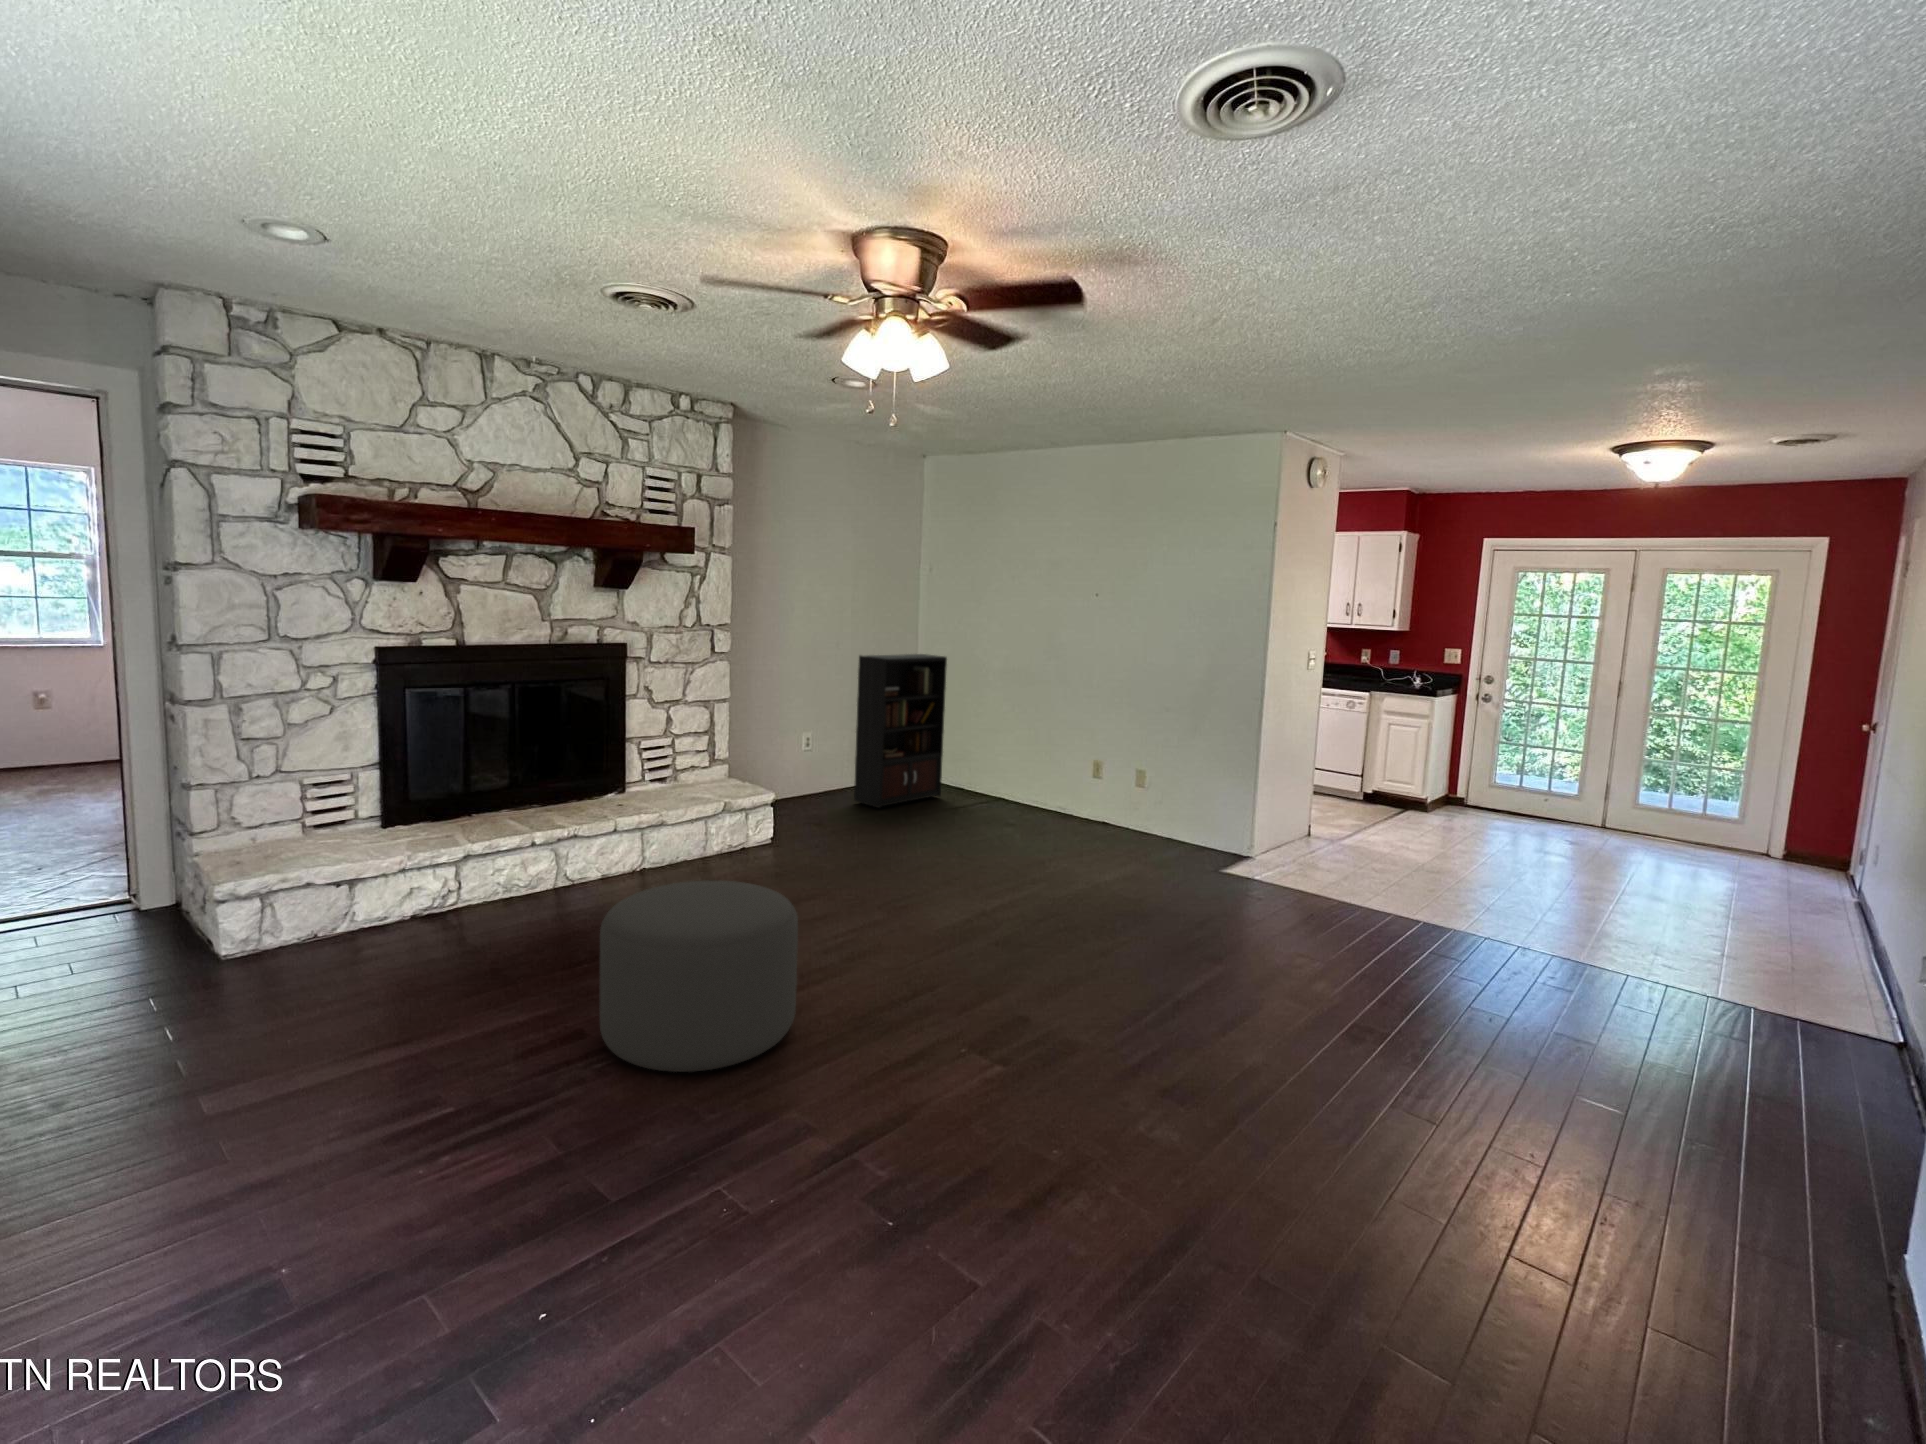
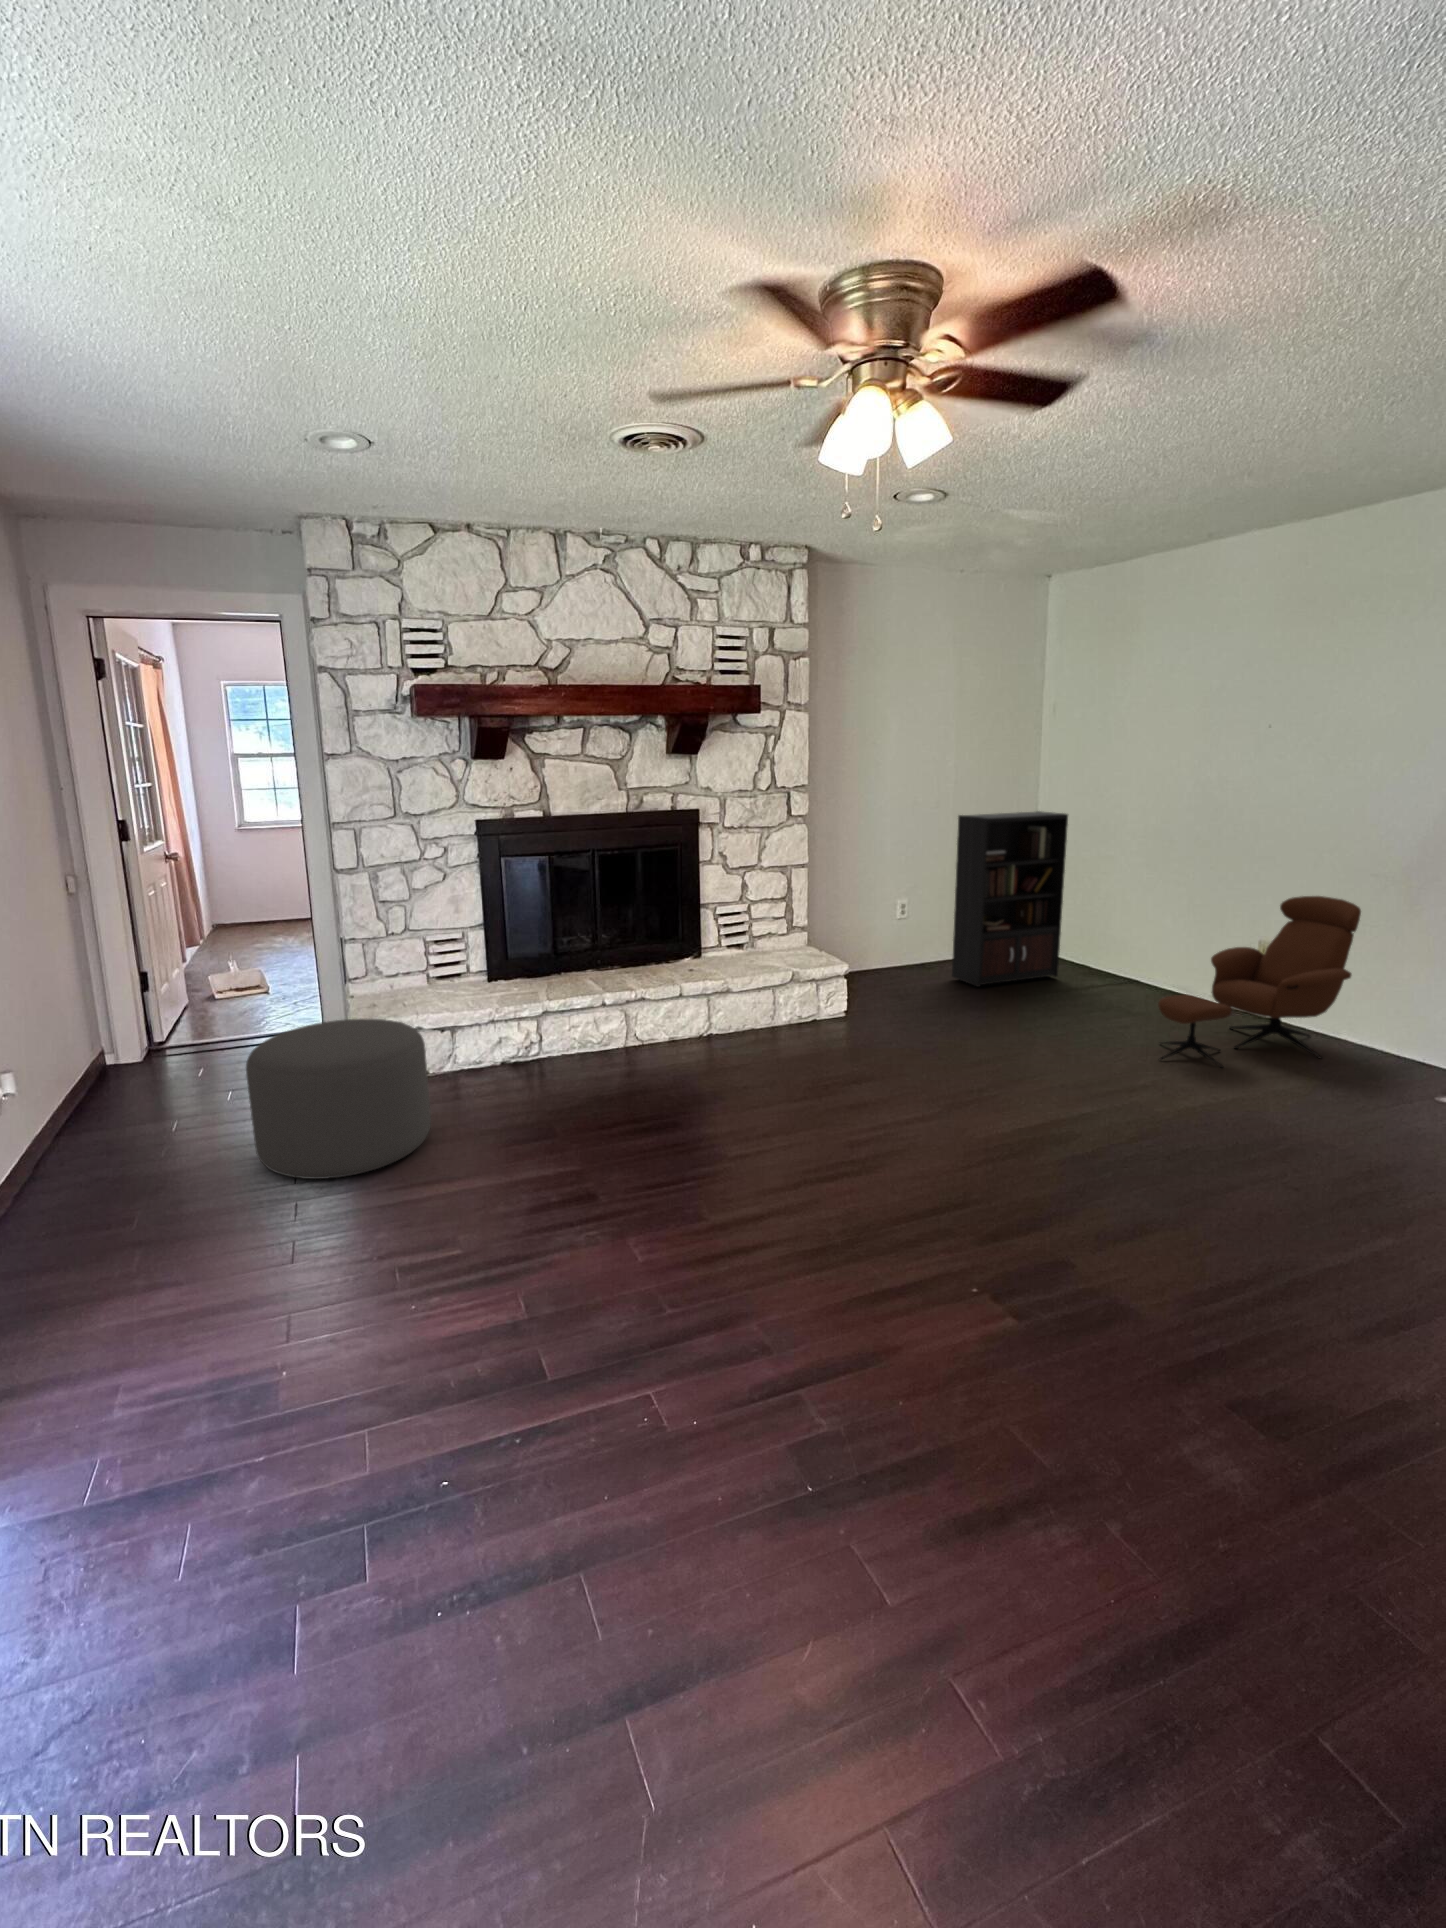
lounge chair: none [1032,723,1159,858] -> present [1158,896,1361,1067]
ottoman: present [600,880,798,1072] -> present [246,1019,431,1179]

